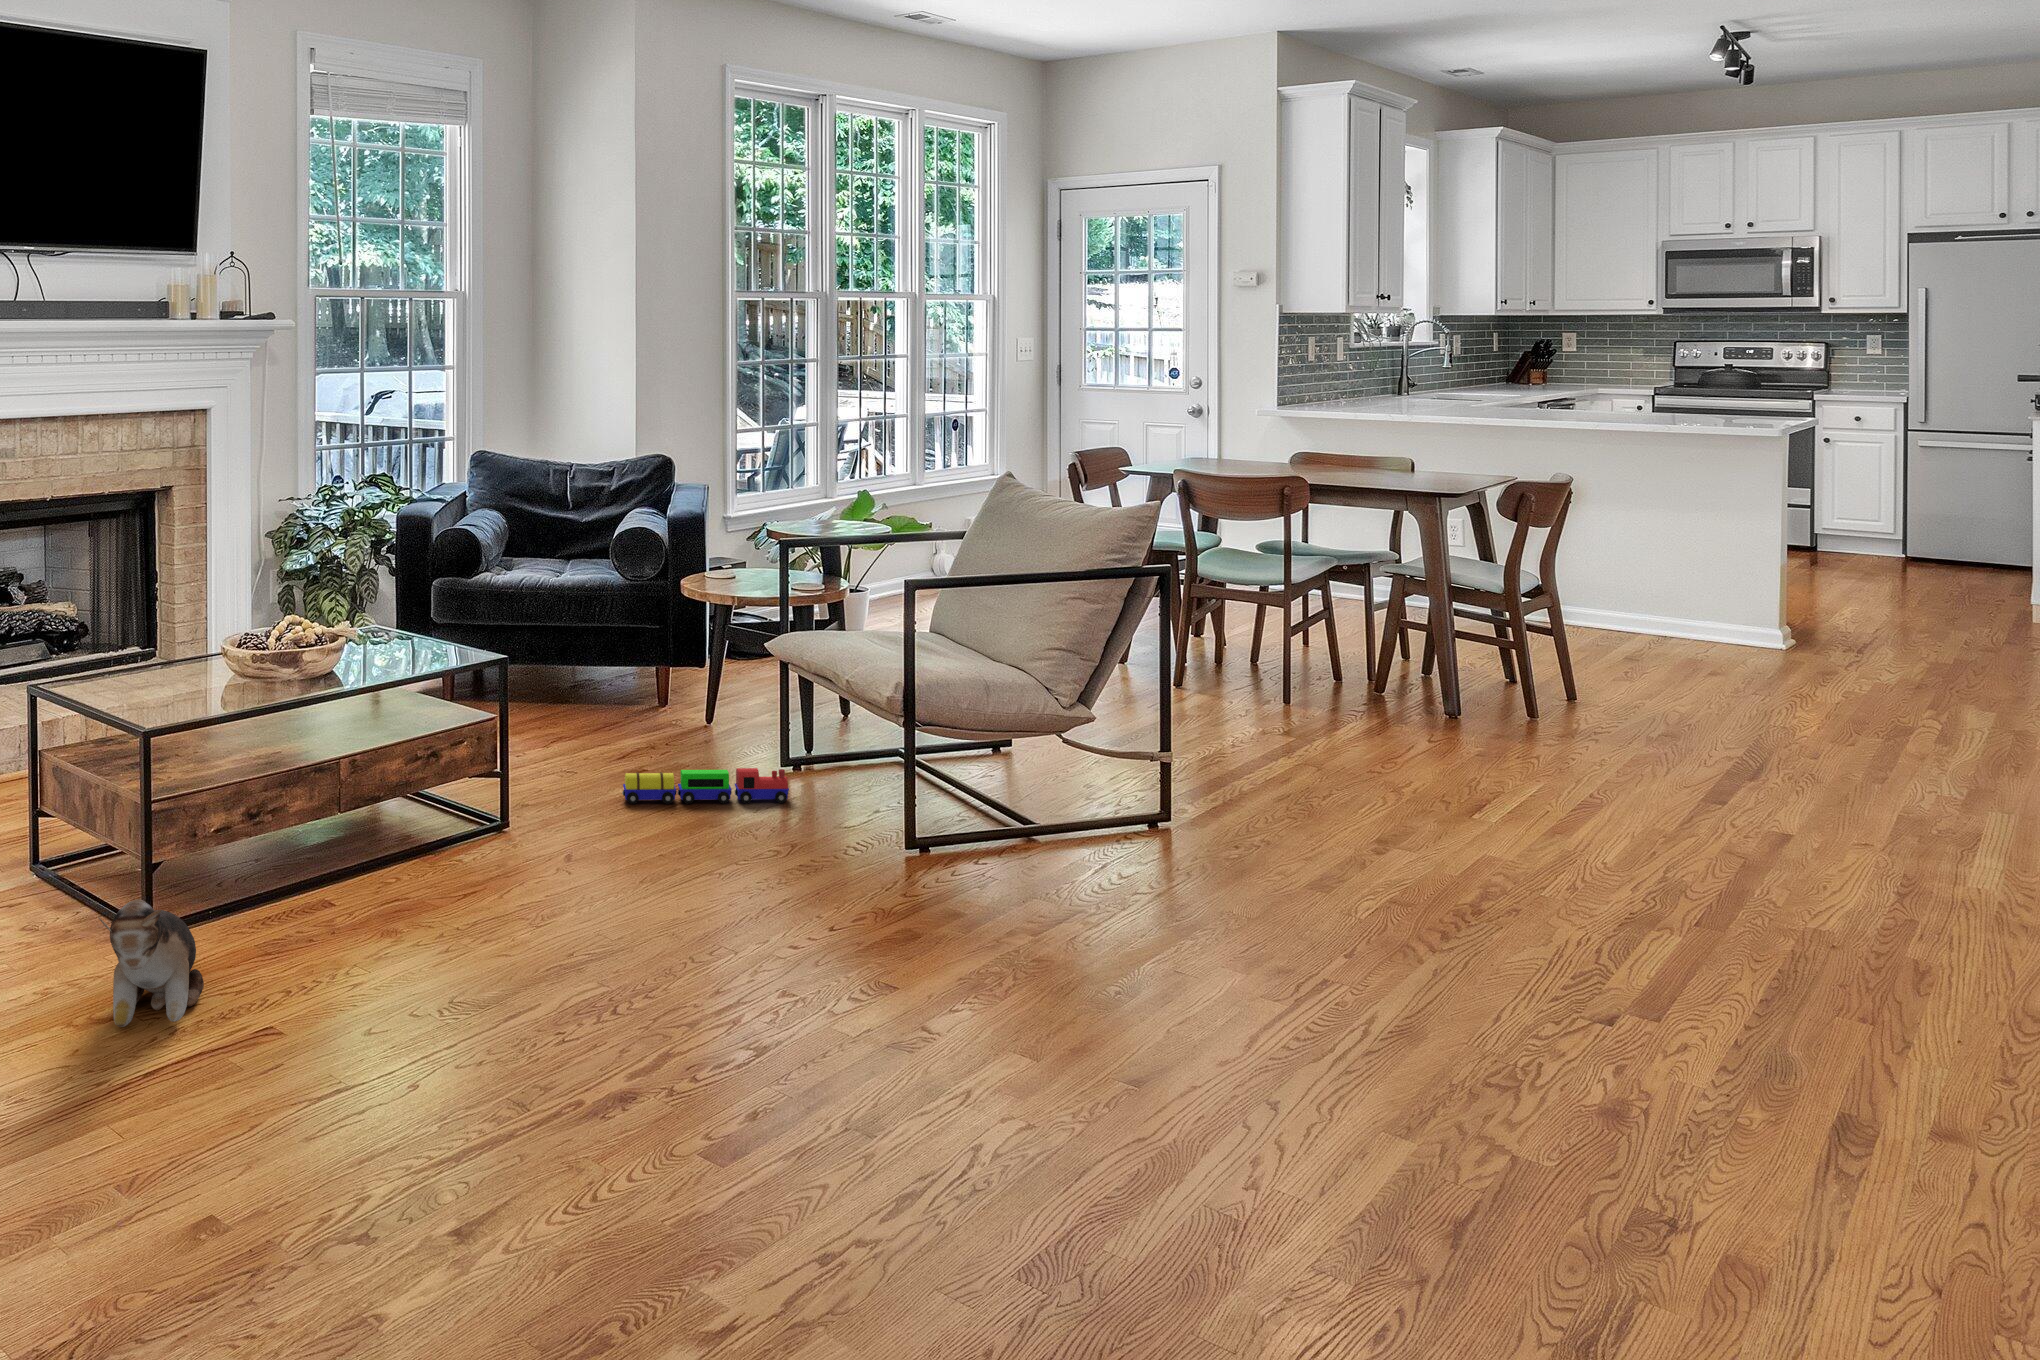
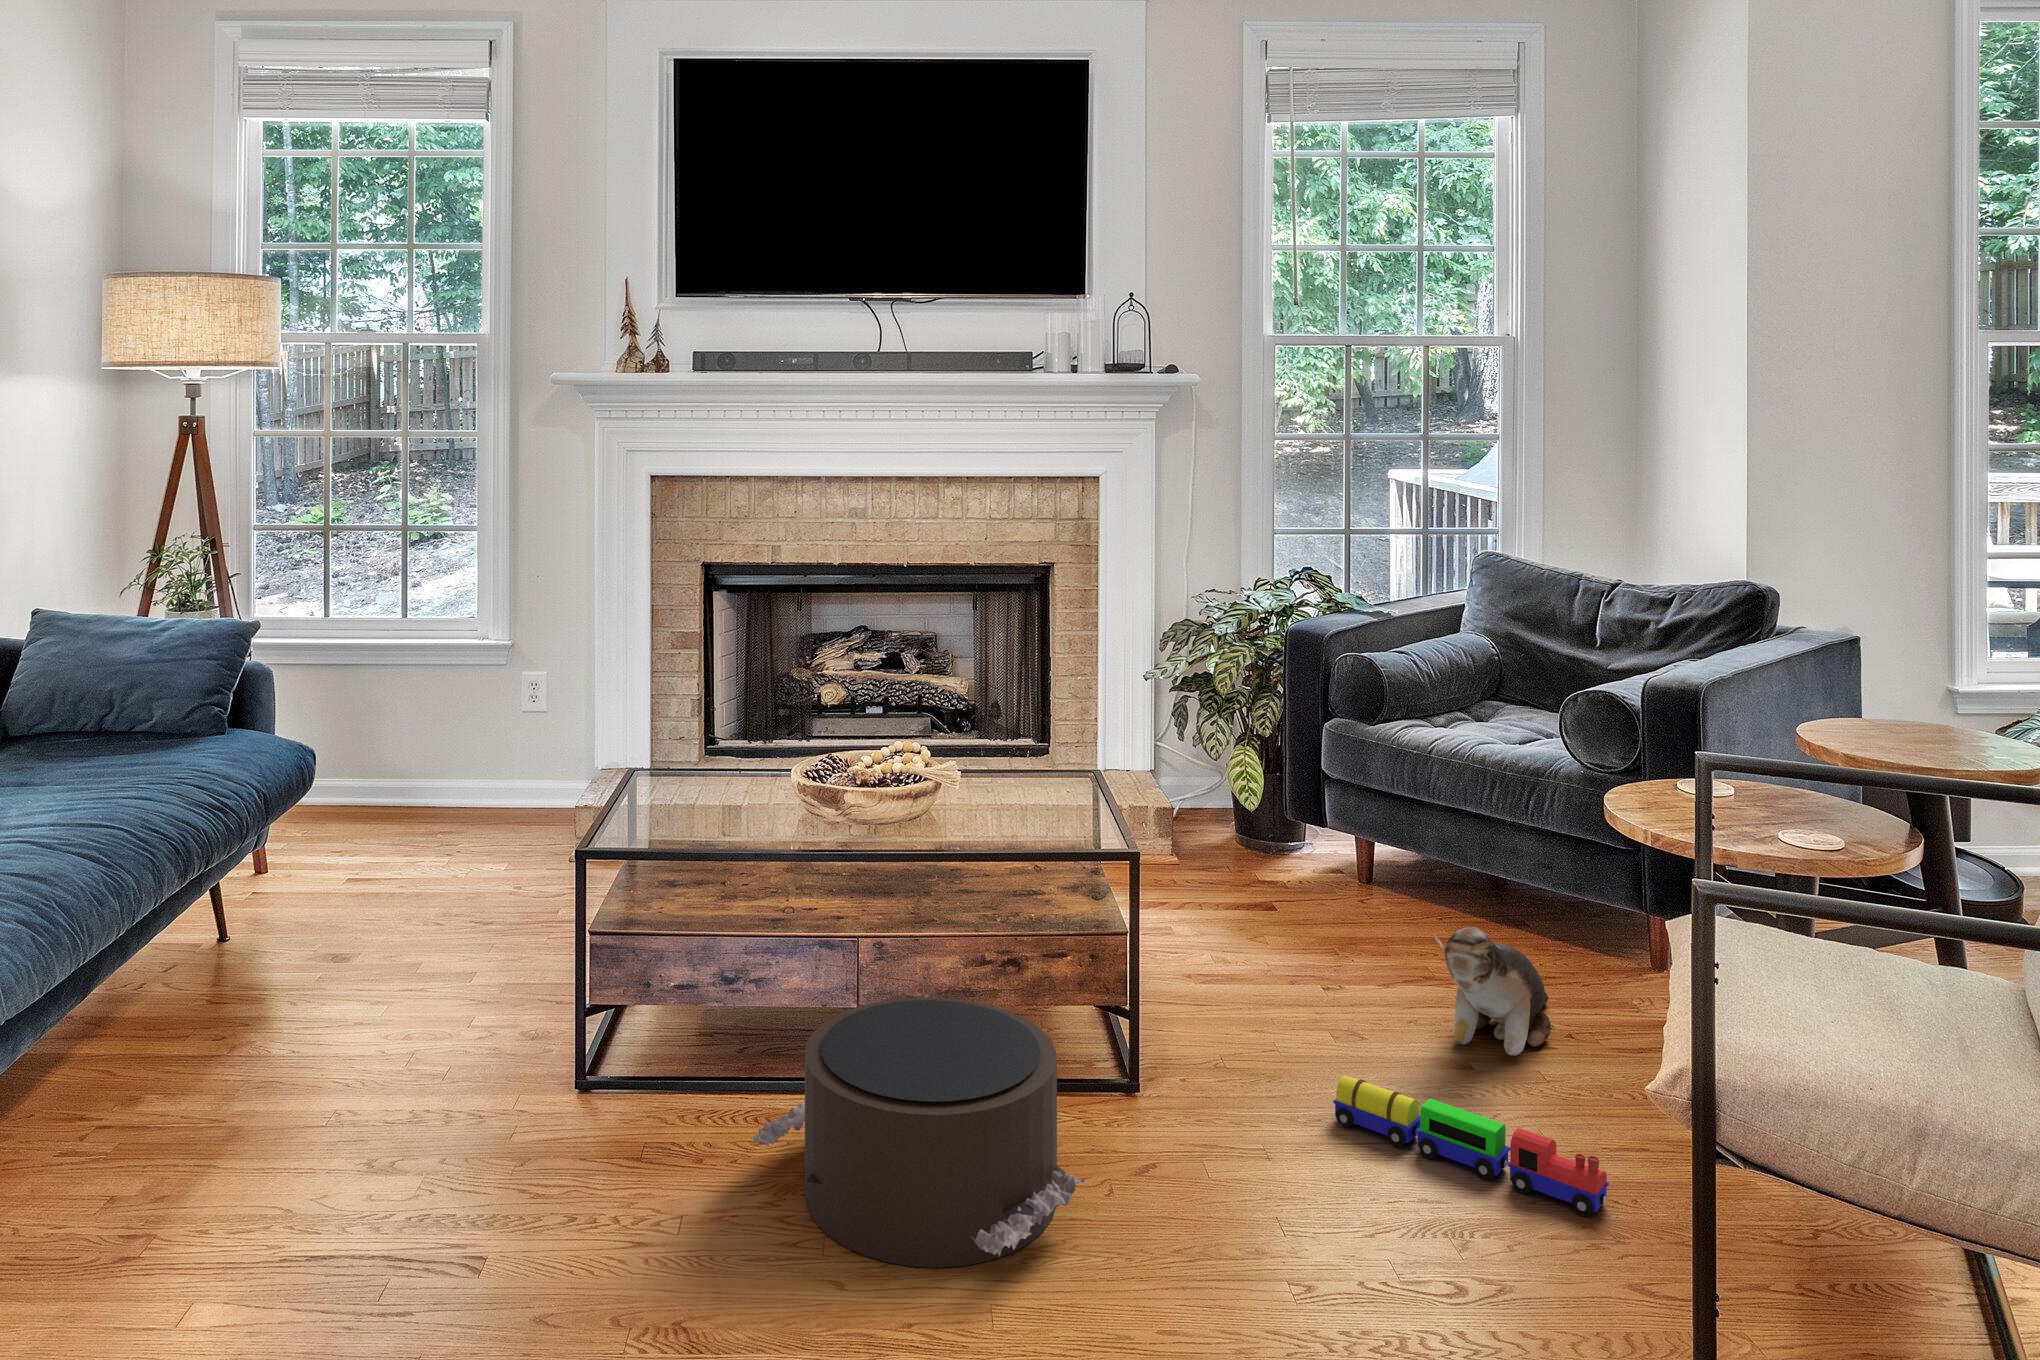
pouf: none [362,768,594,929] -> present [751,997,1085,1268]
plush toy: present [98,899,204,1027] -> present [1433,927,1551,1056]

